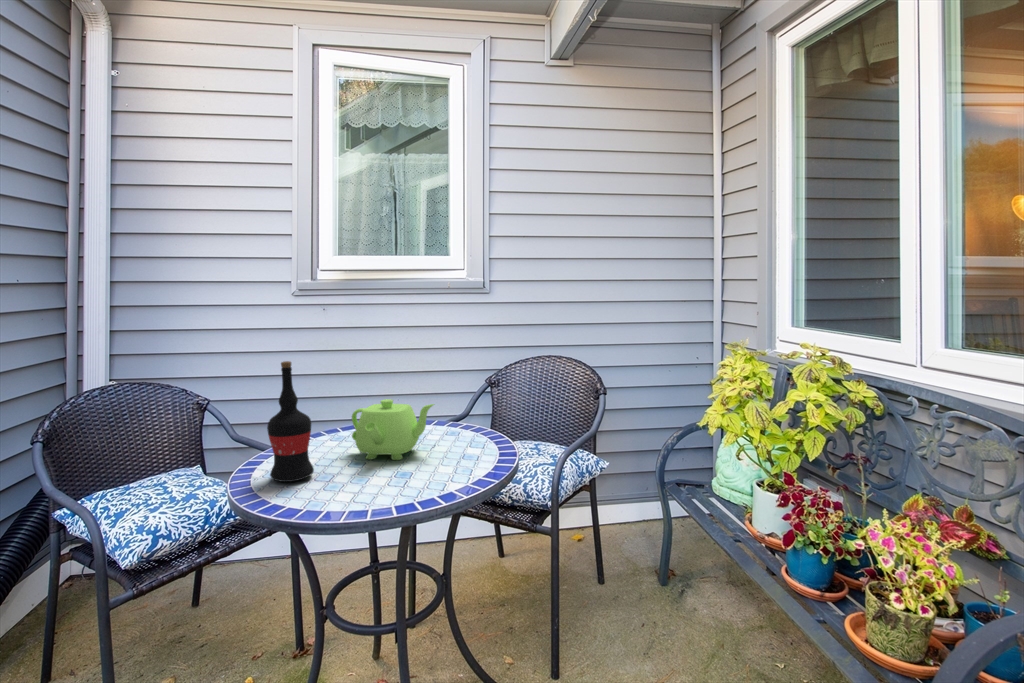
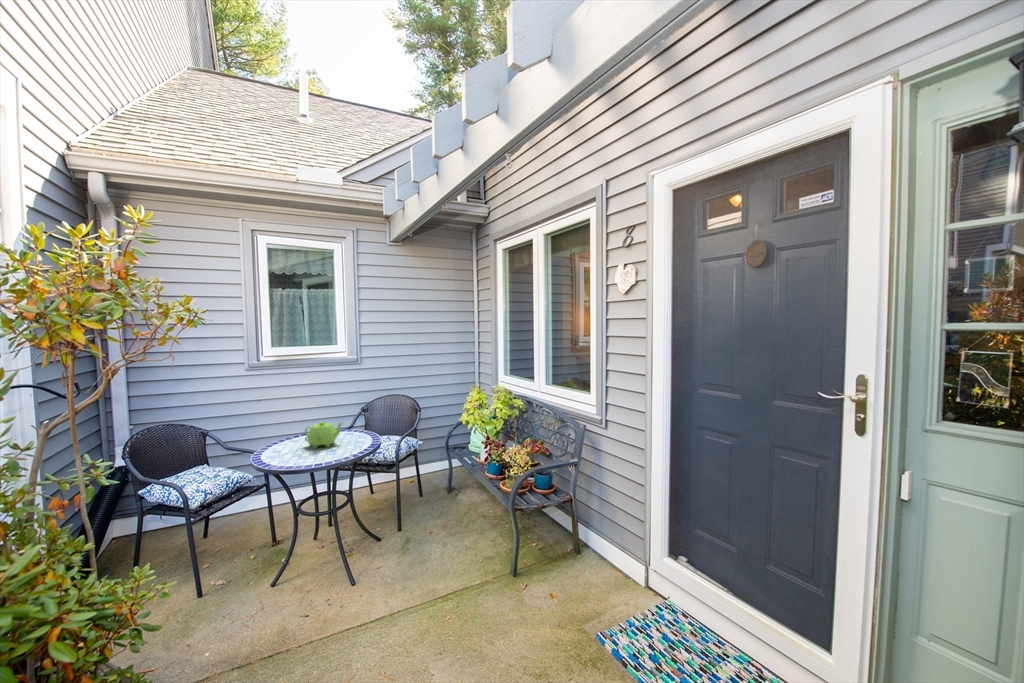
wine bottle: present [267,361,314,482] -> none [272,409,293,460]

